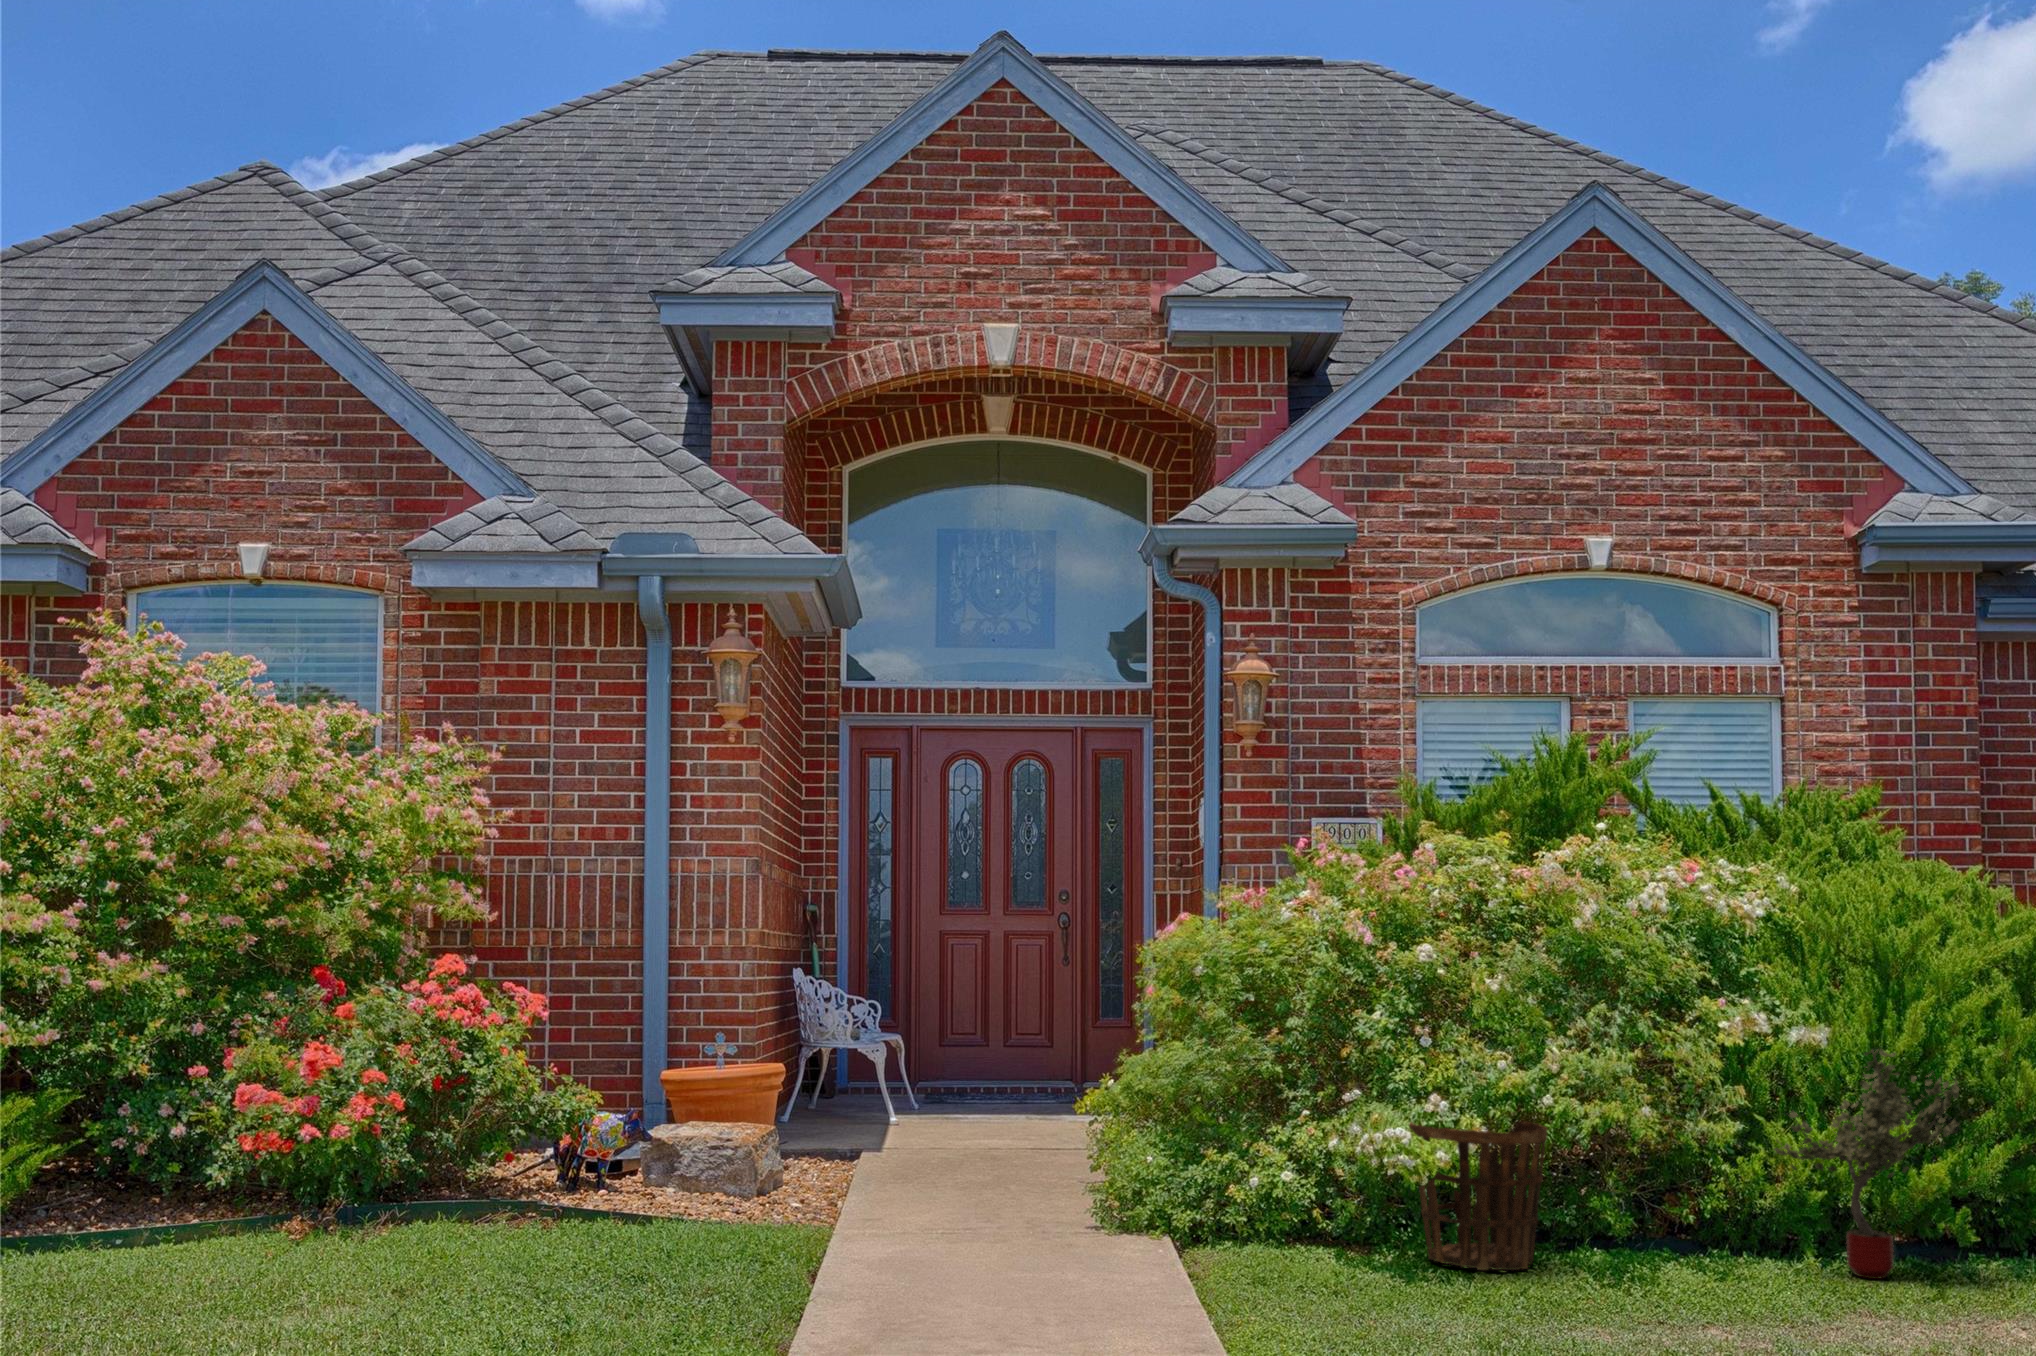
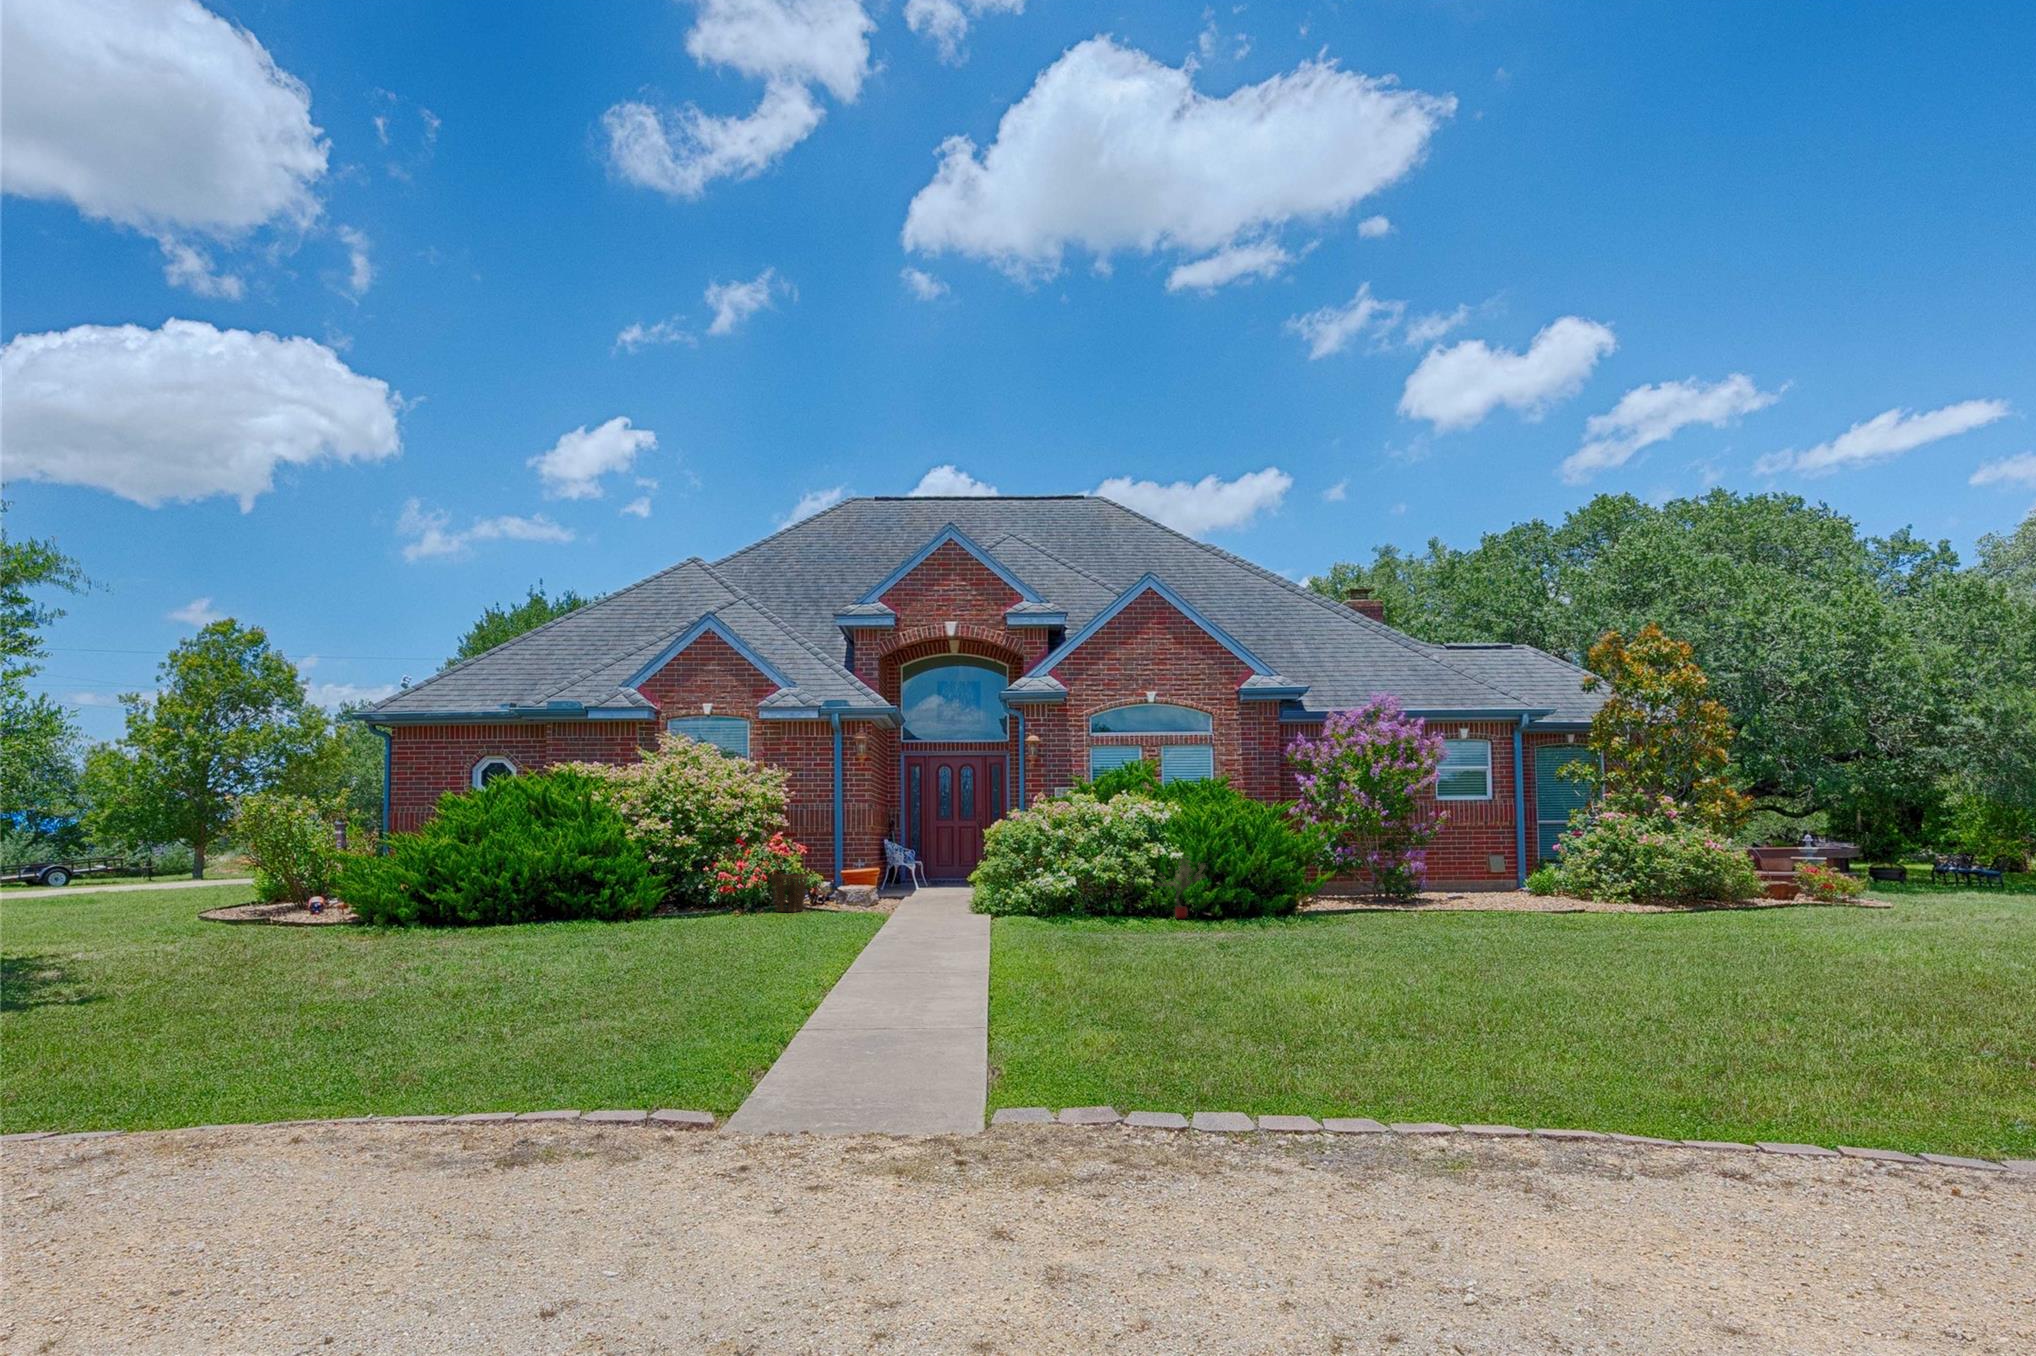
basket: present [1409,1121,1547,1270] -> present [771,873,808,911]

